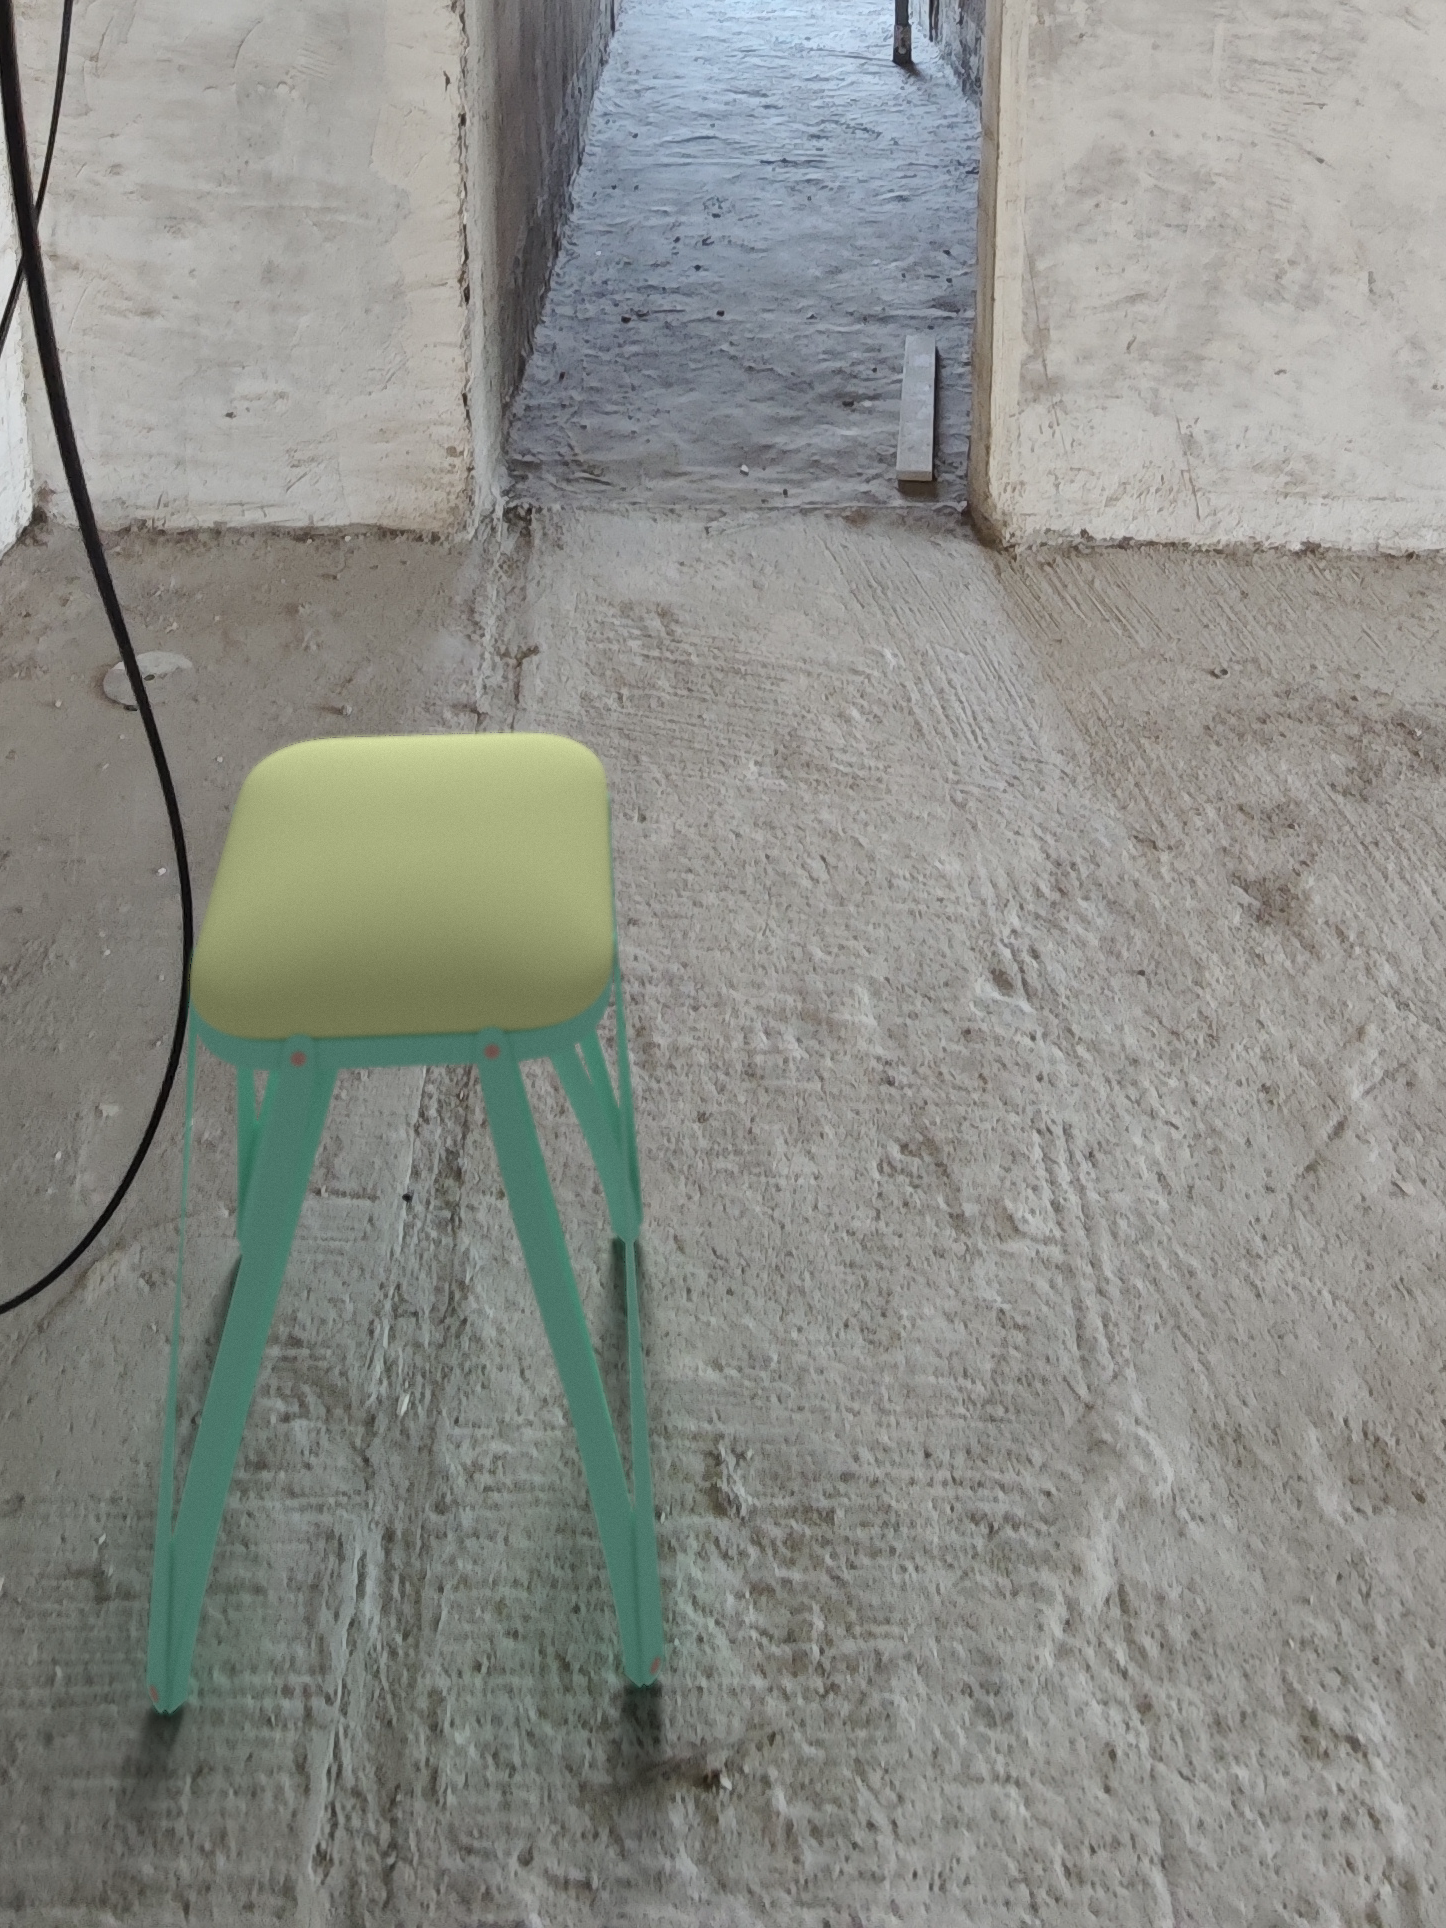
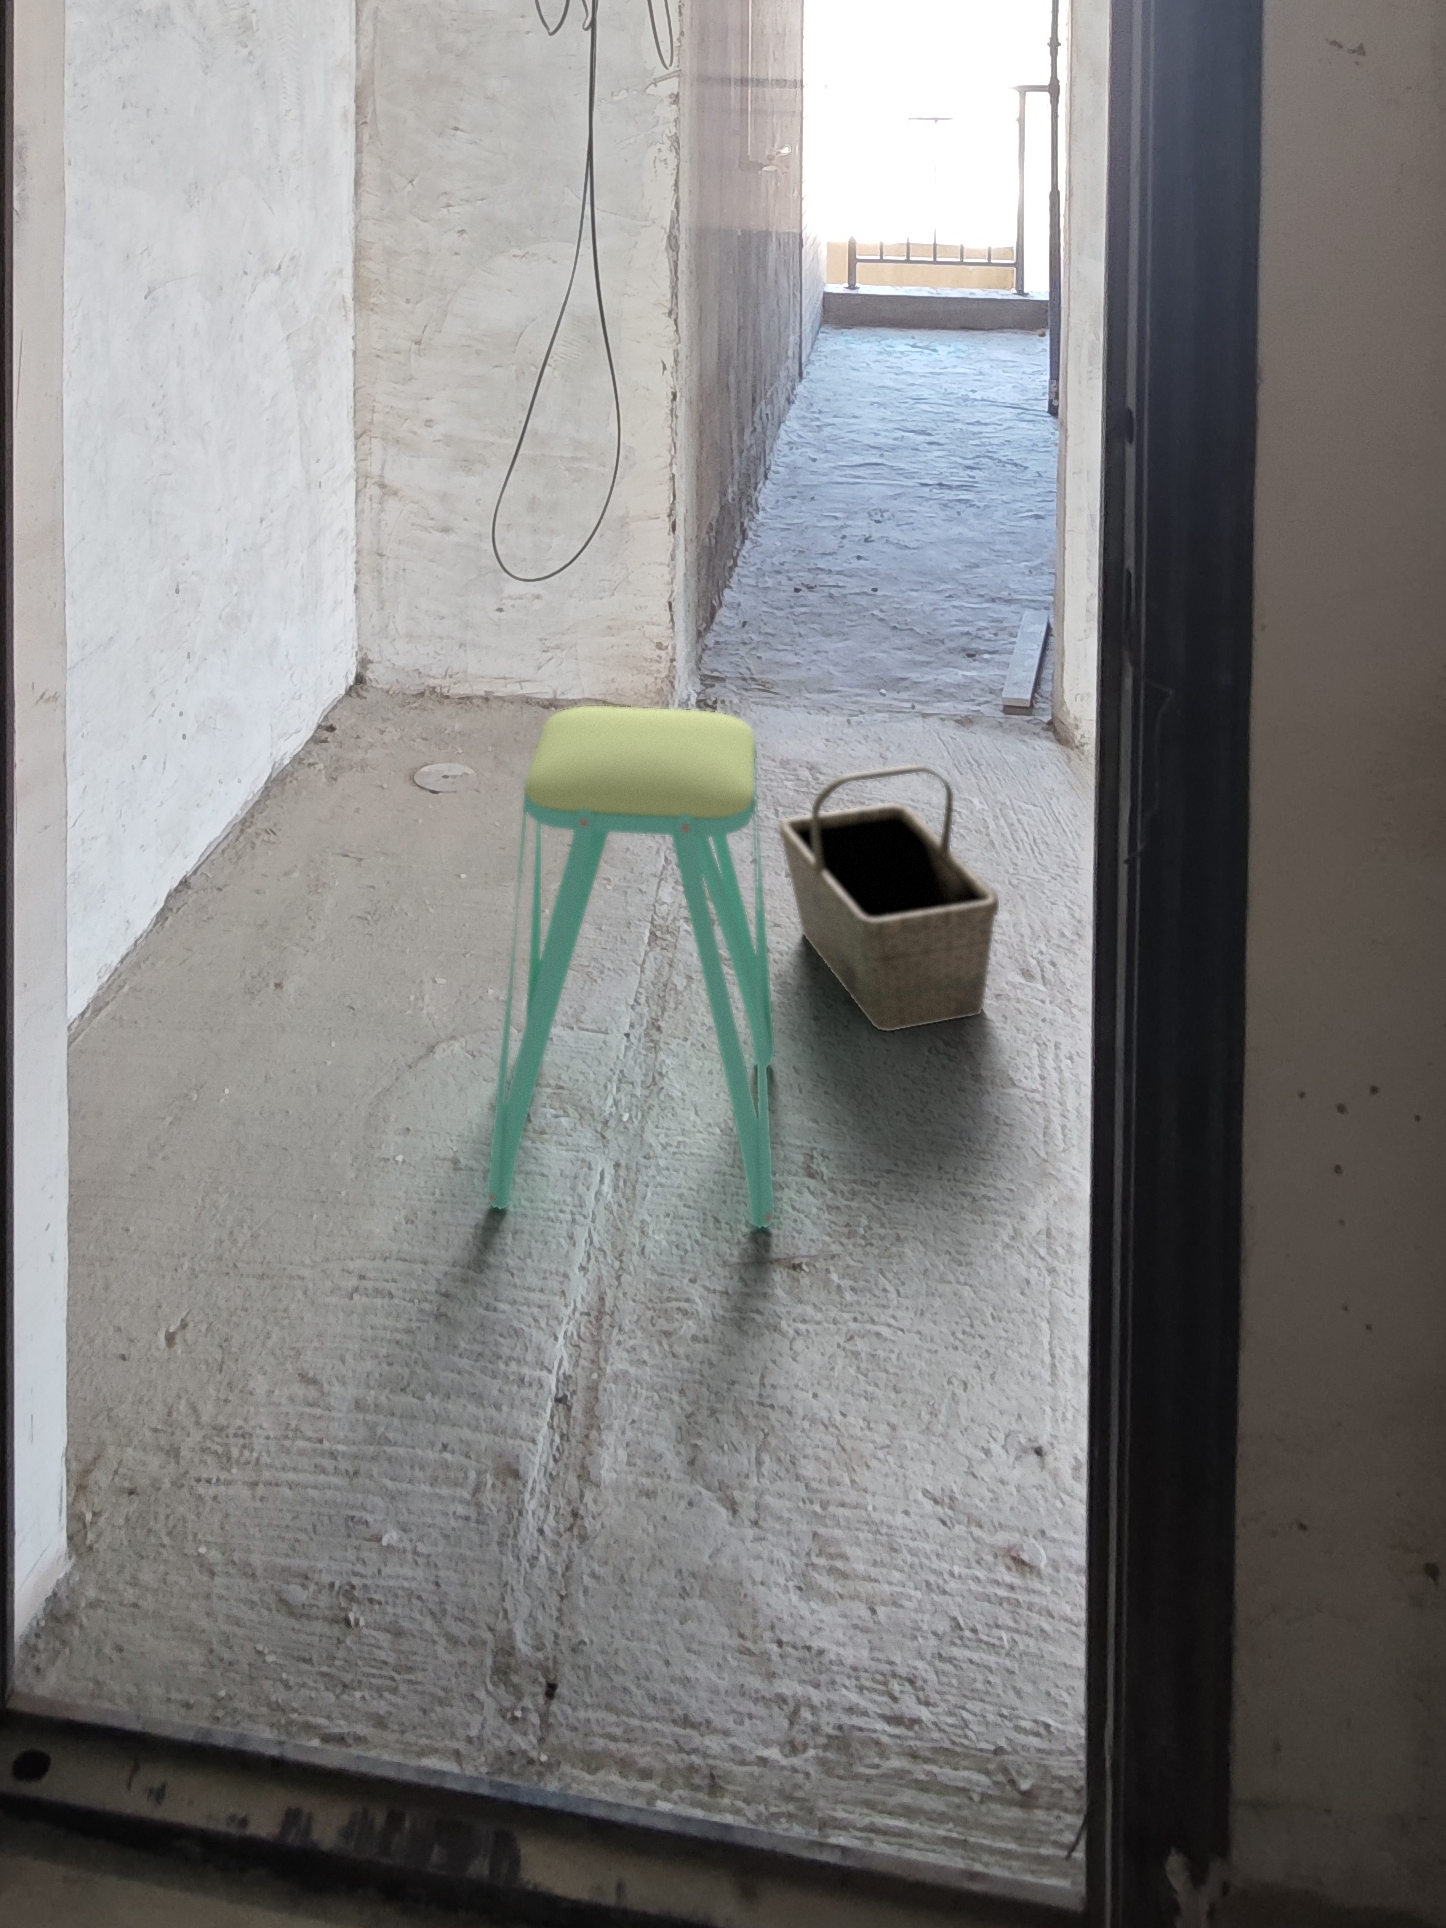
basket: none [634,701,977,1133] -> present [780,765,999,1031]

